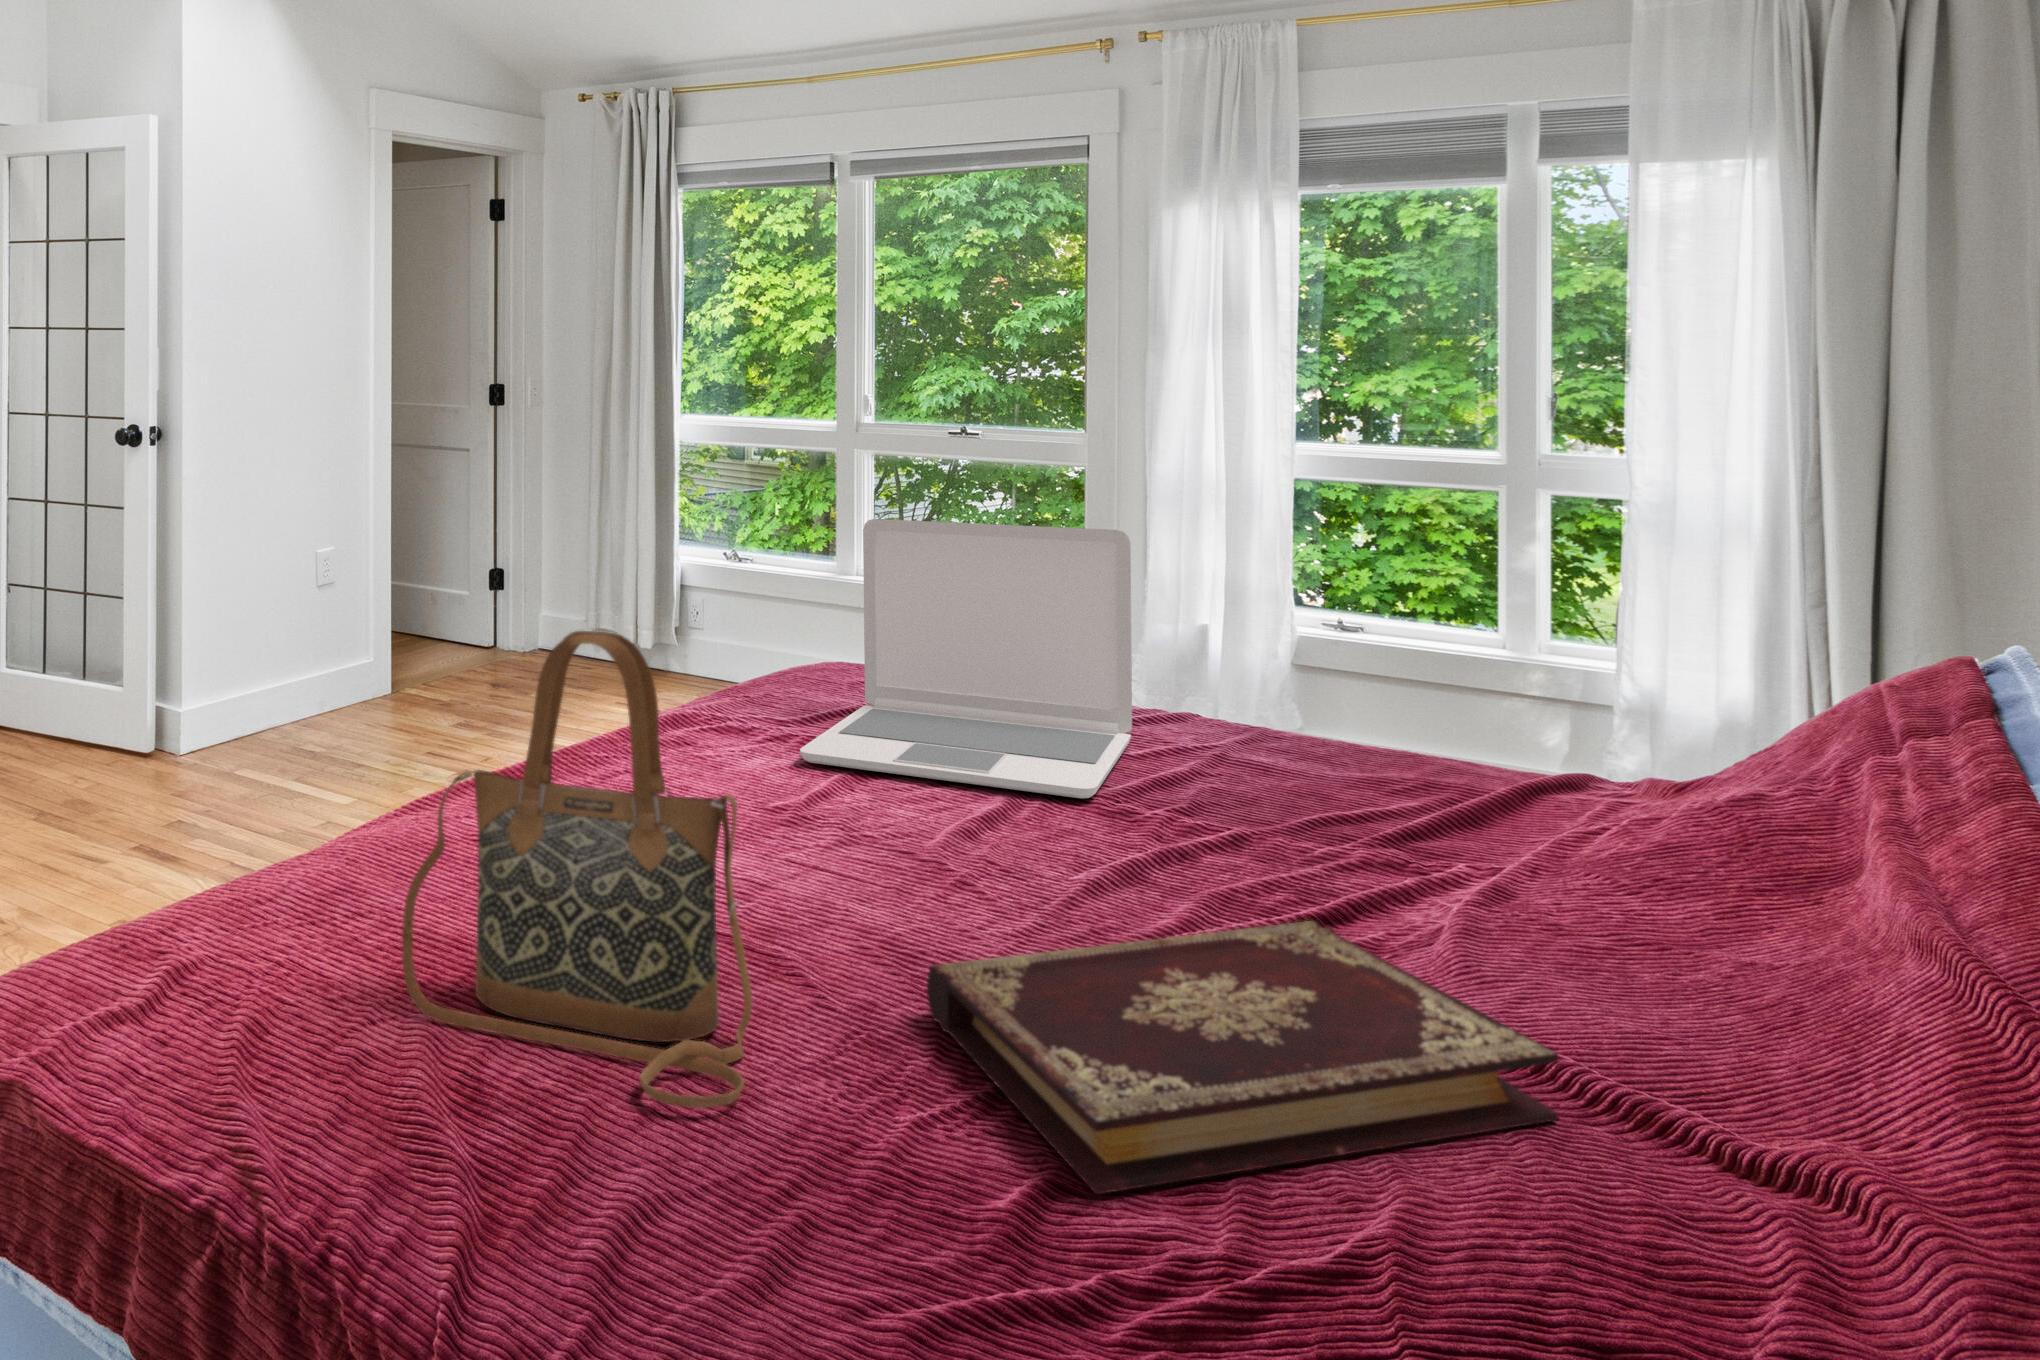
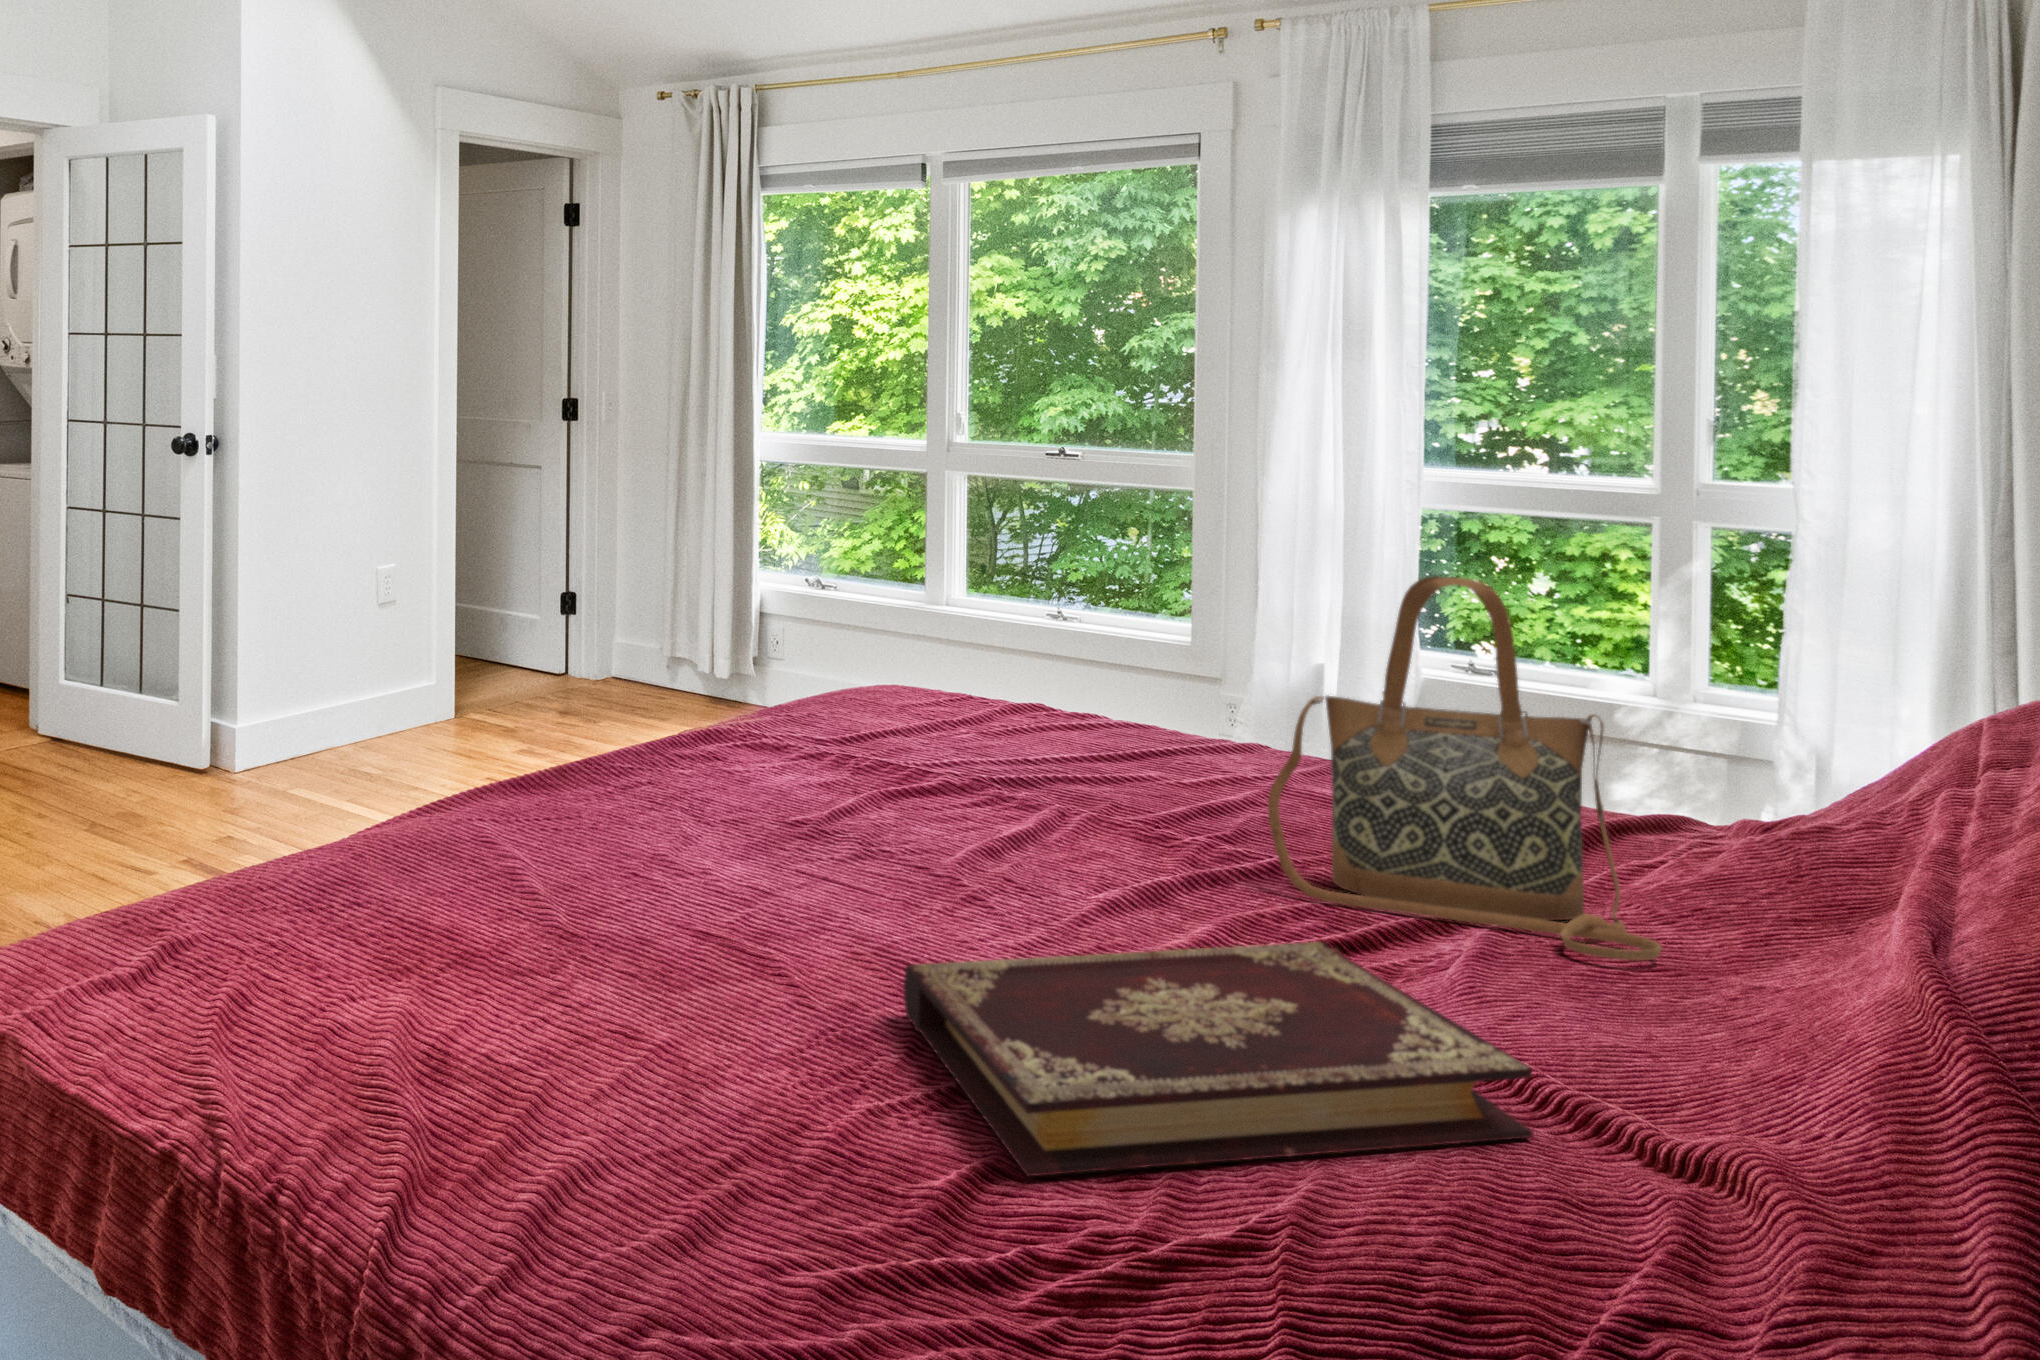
laptop: present [800,519,1132,798] -> none [835,532,1196,826]
handbag: present [402,631,753,1108] -> present [1268,576,1662,961]

